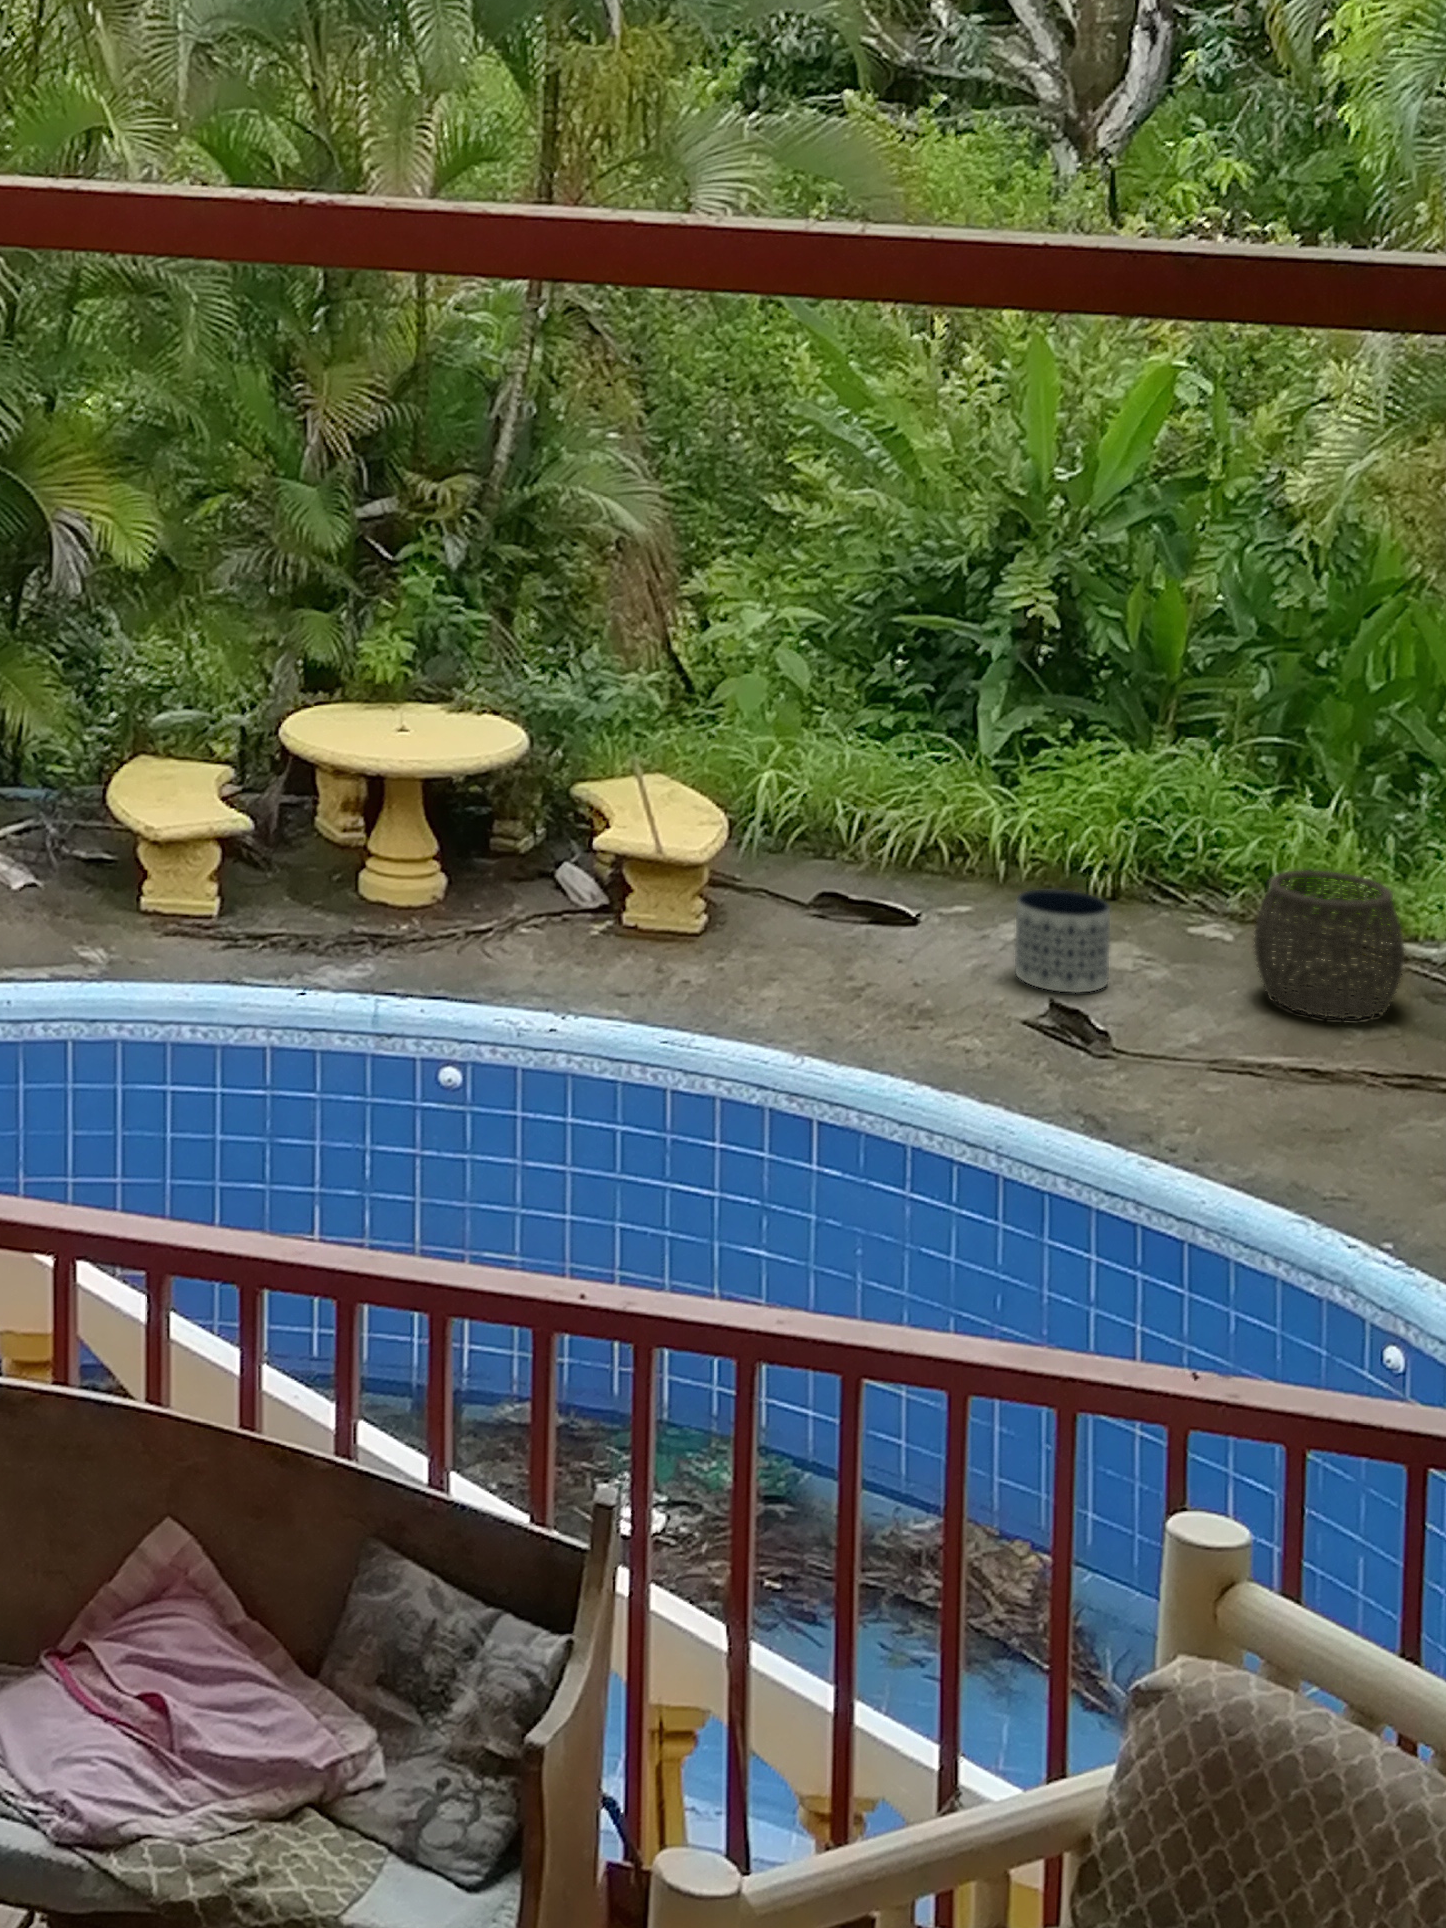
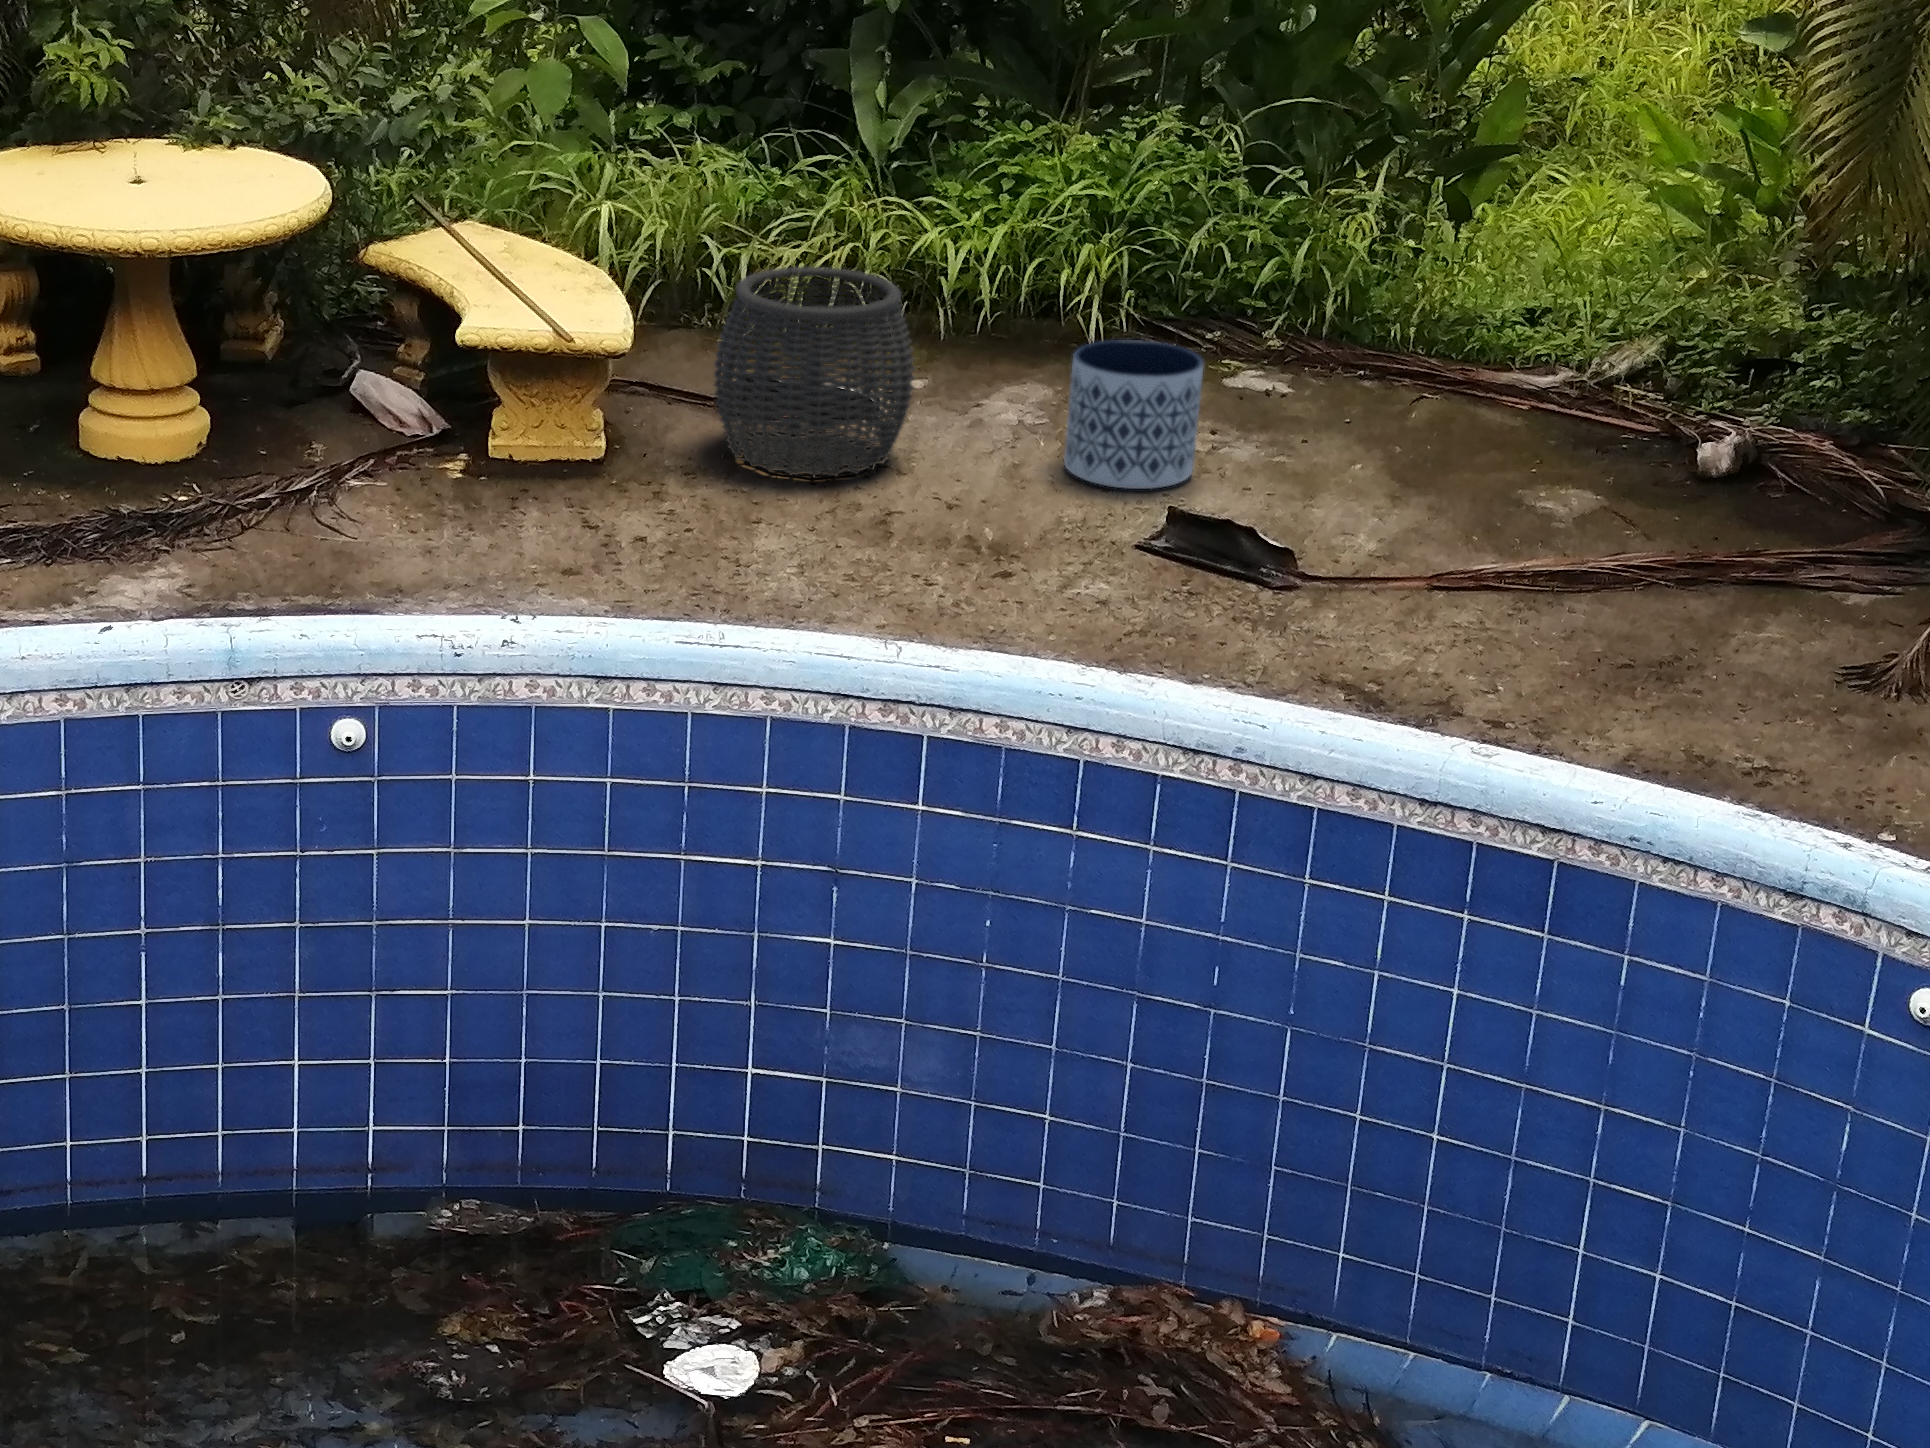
woven basket: present [1254,870,1405,1019] -> present [714,267,915,476]

